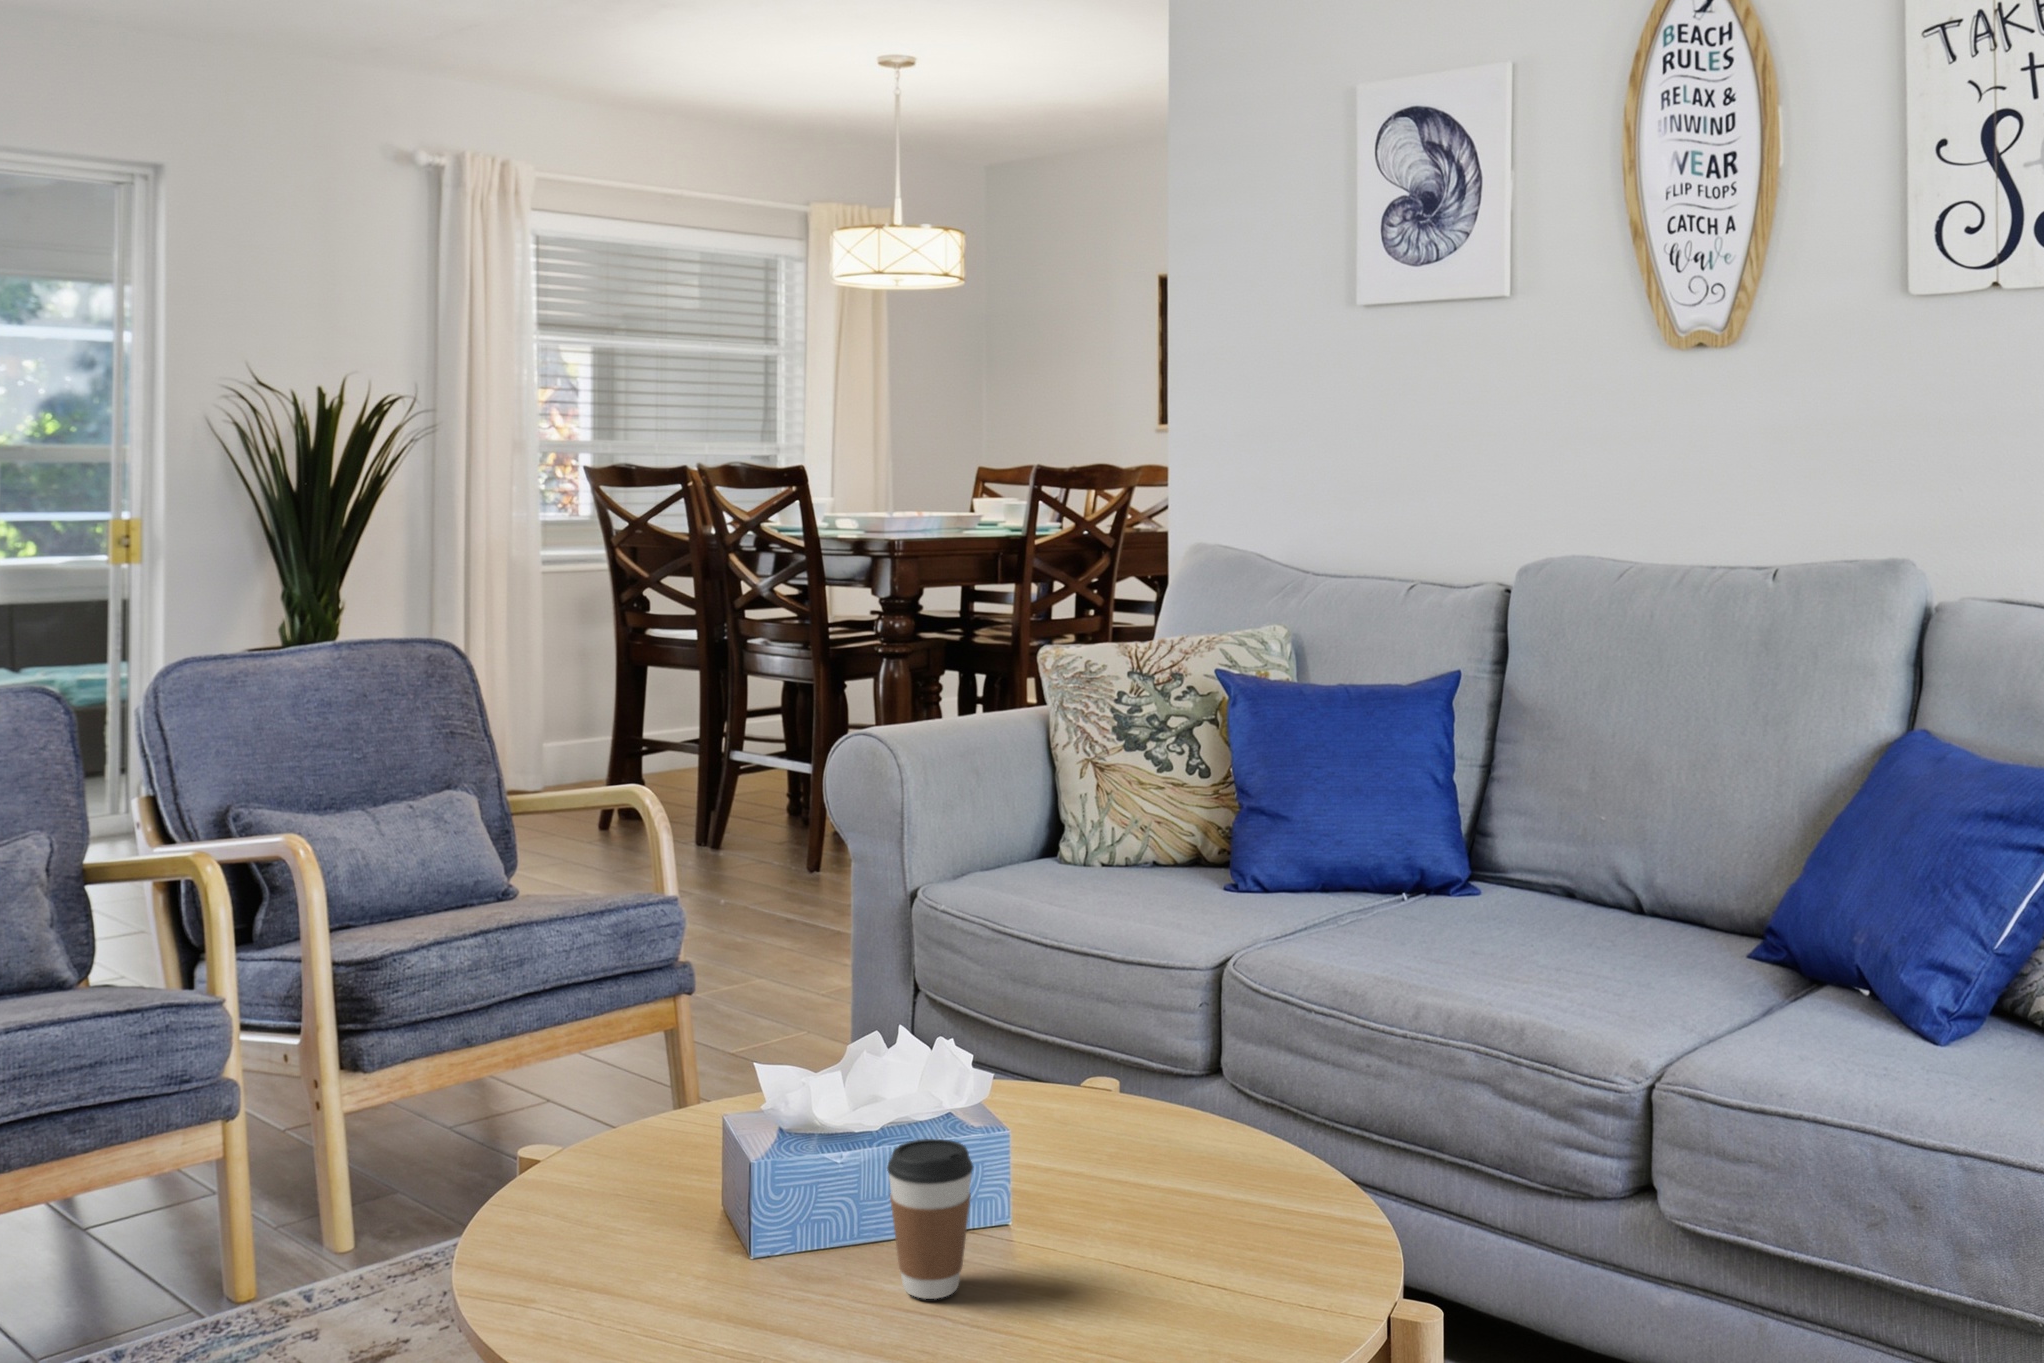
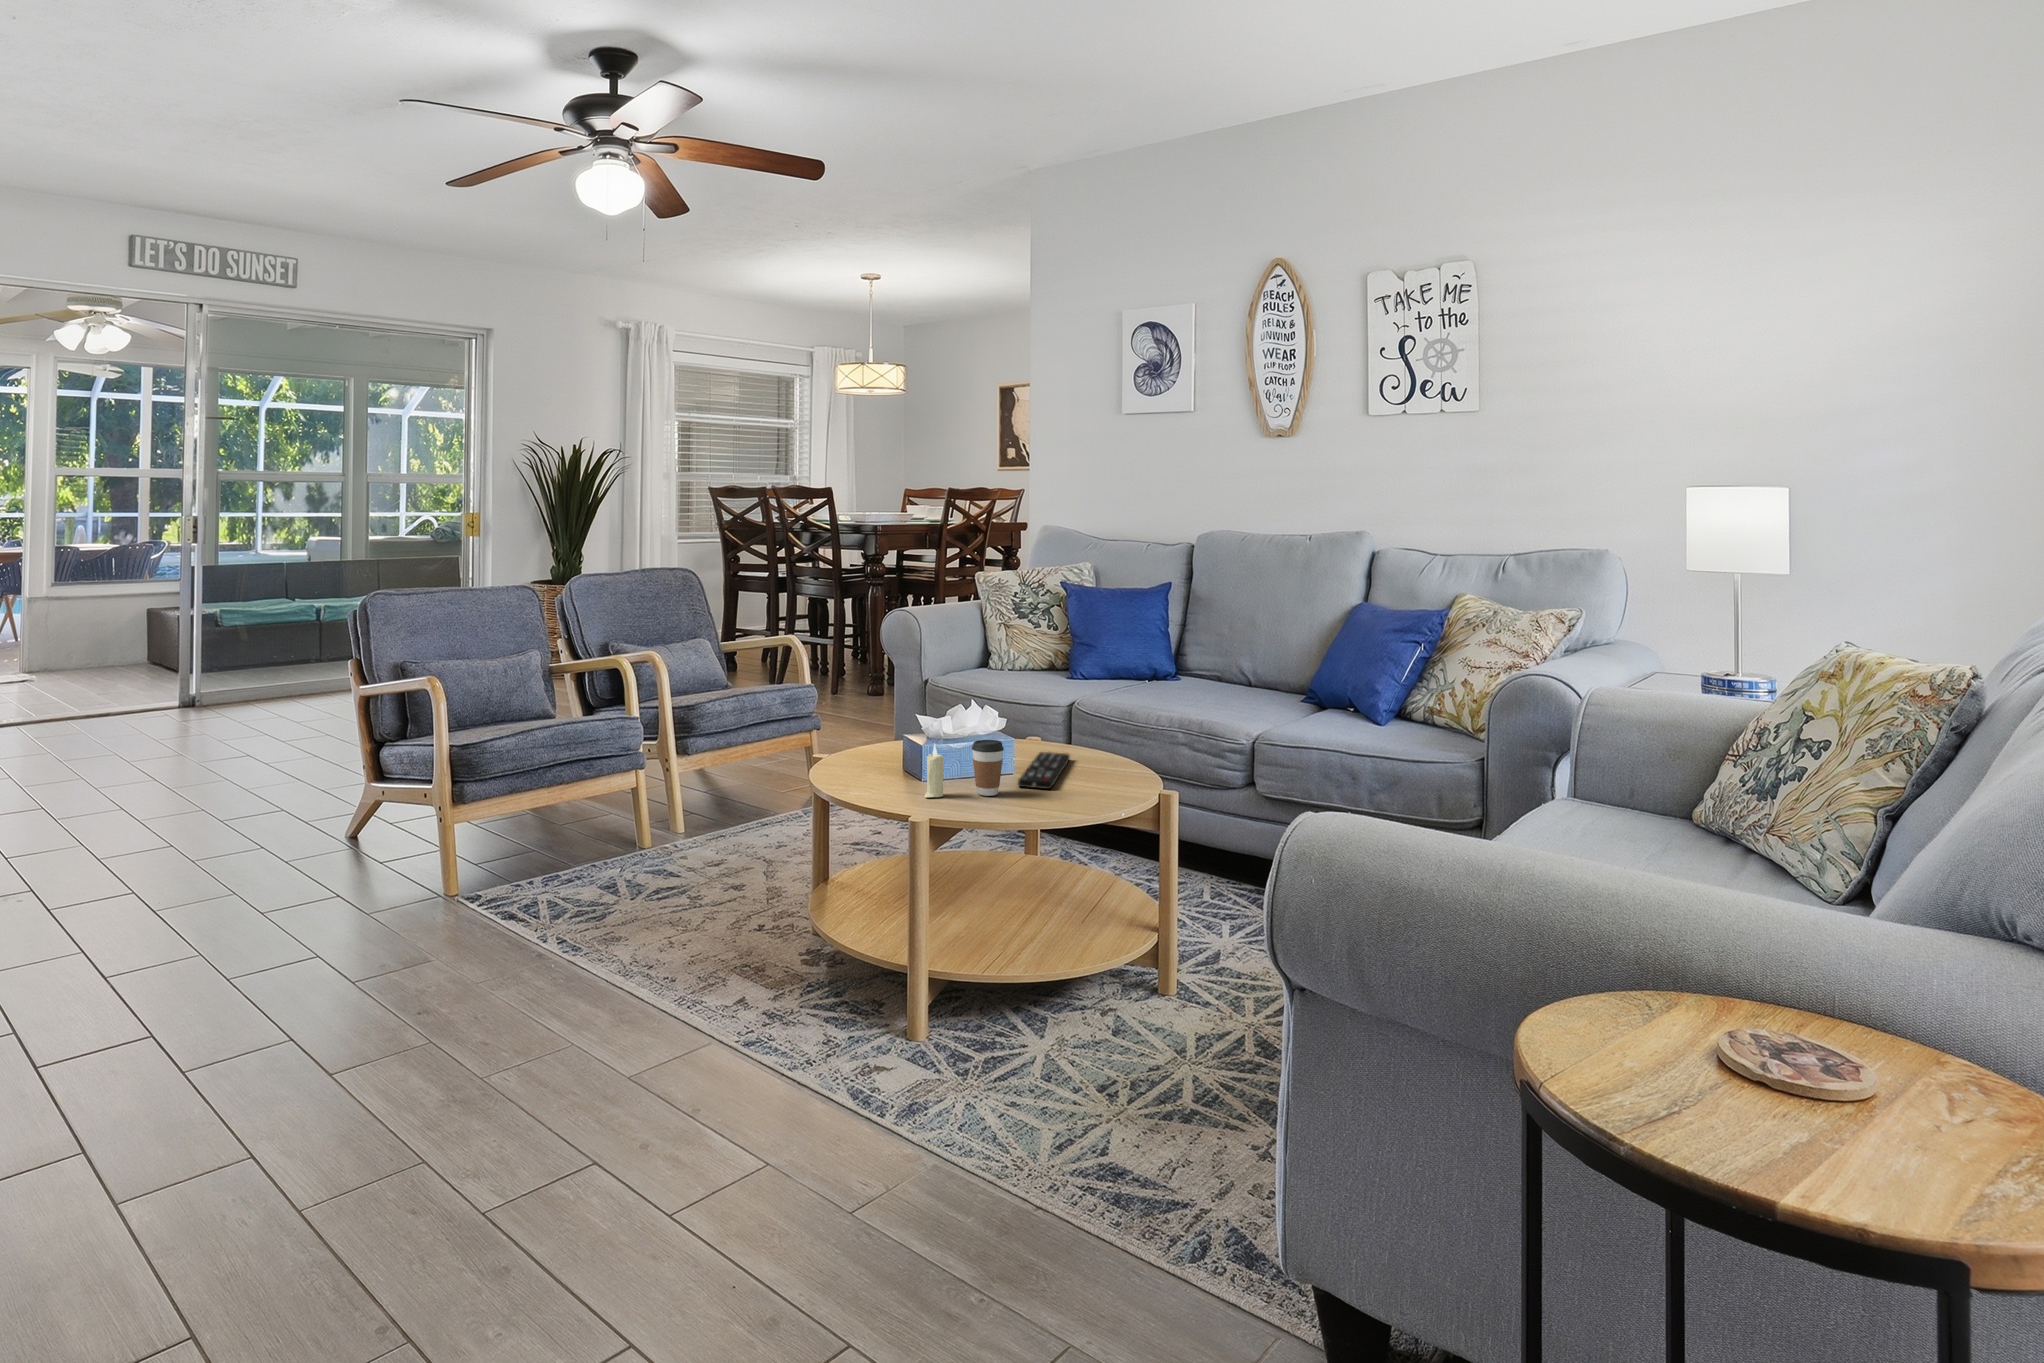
remote control: none [1022,1125,1185,1270] -> present [1018,752,1070,789]
candle: none [753,1158,808,1307] -> present [925,744,944,797]

